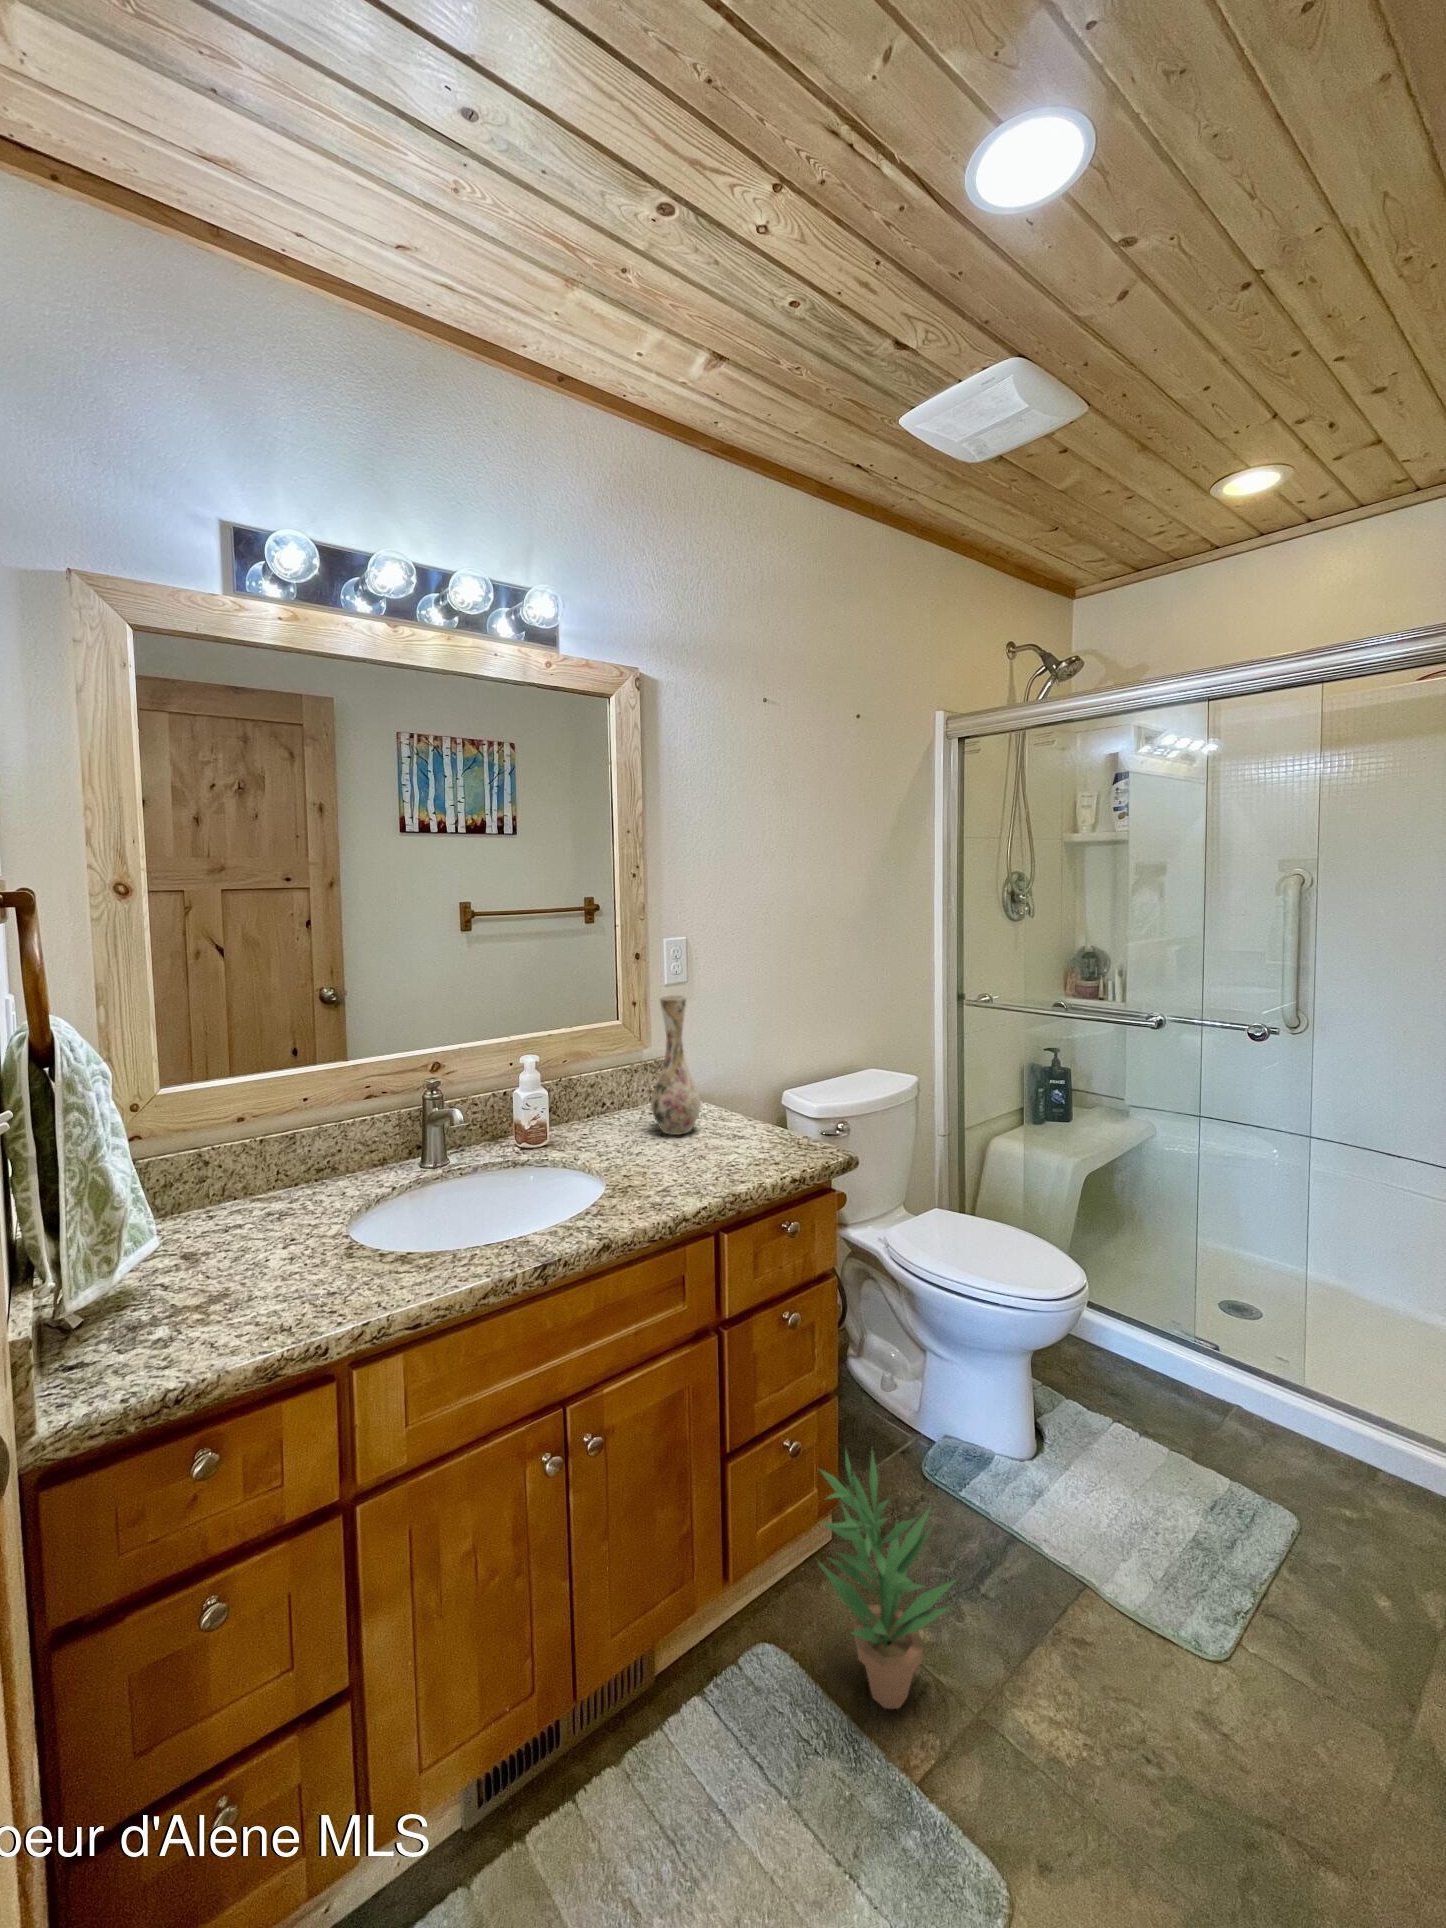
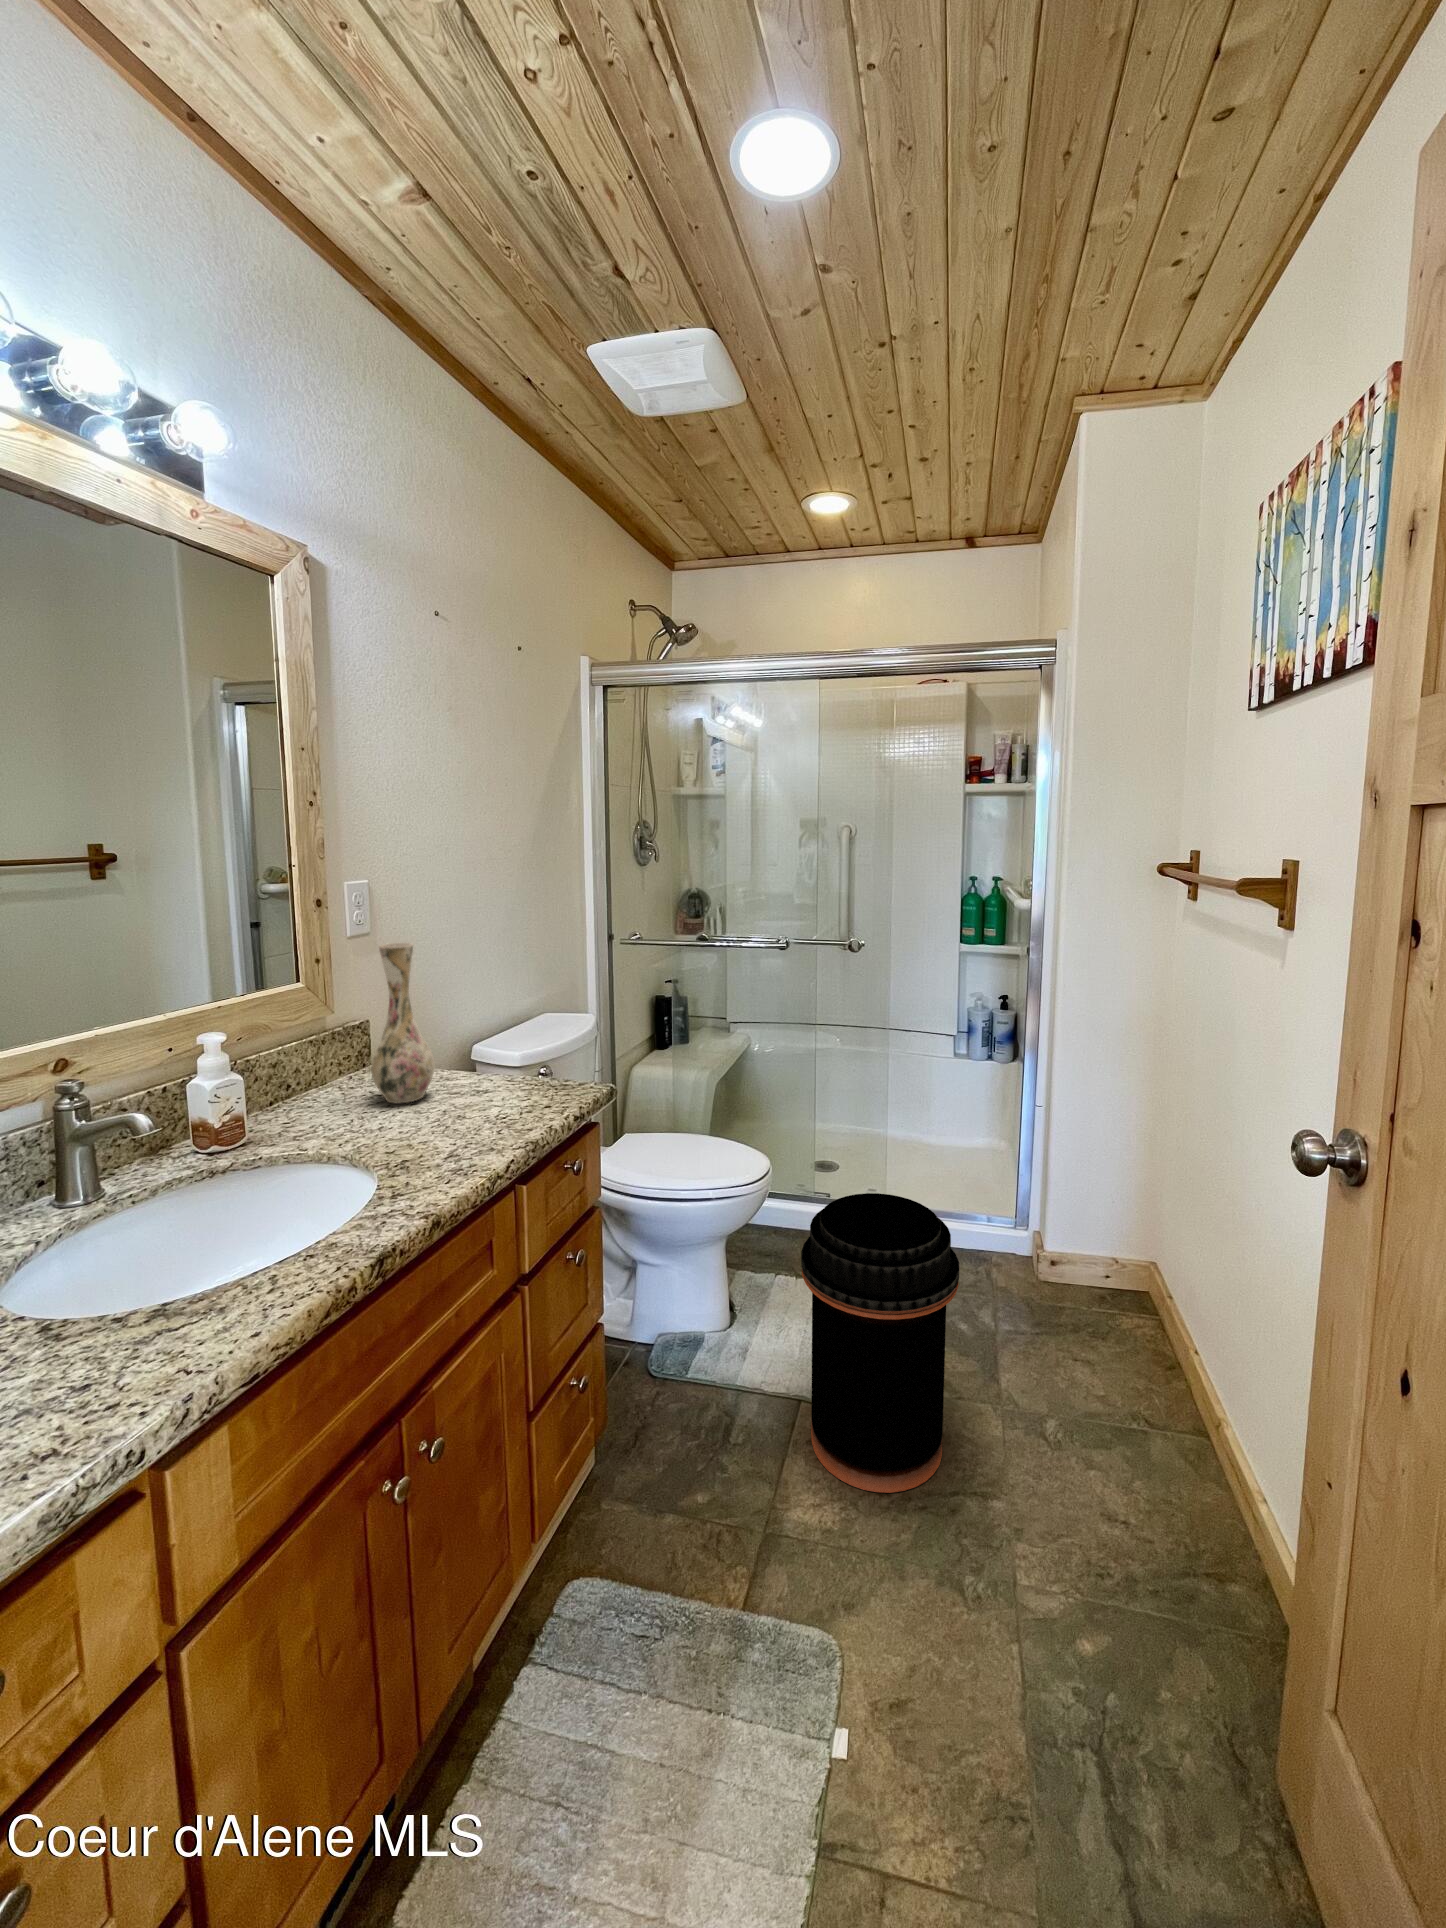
trash can: none [1068,1354,1307,1785] -> present [801,1193,959,1493]
potted plant: present [818,1451,958,1709] -> none [620,1347,746,1574]

